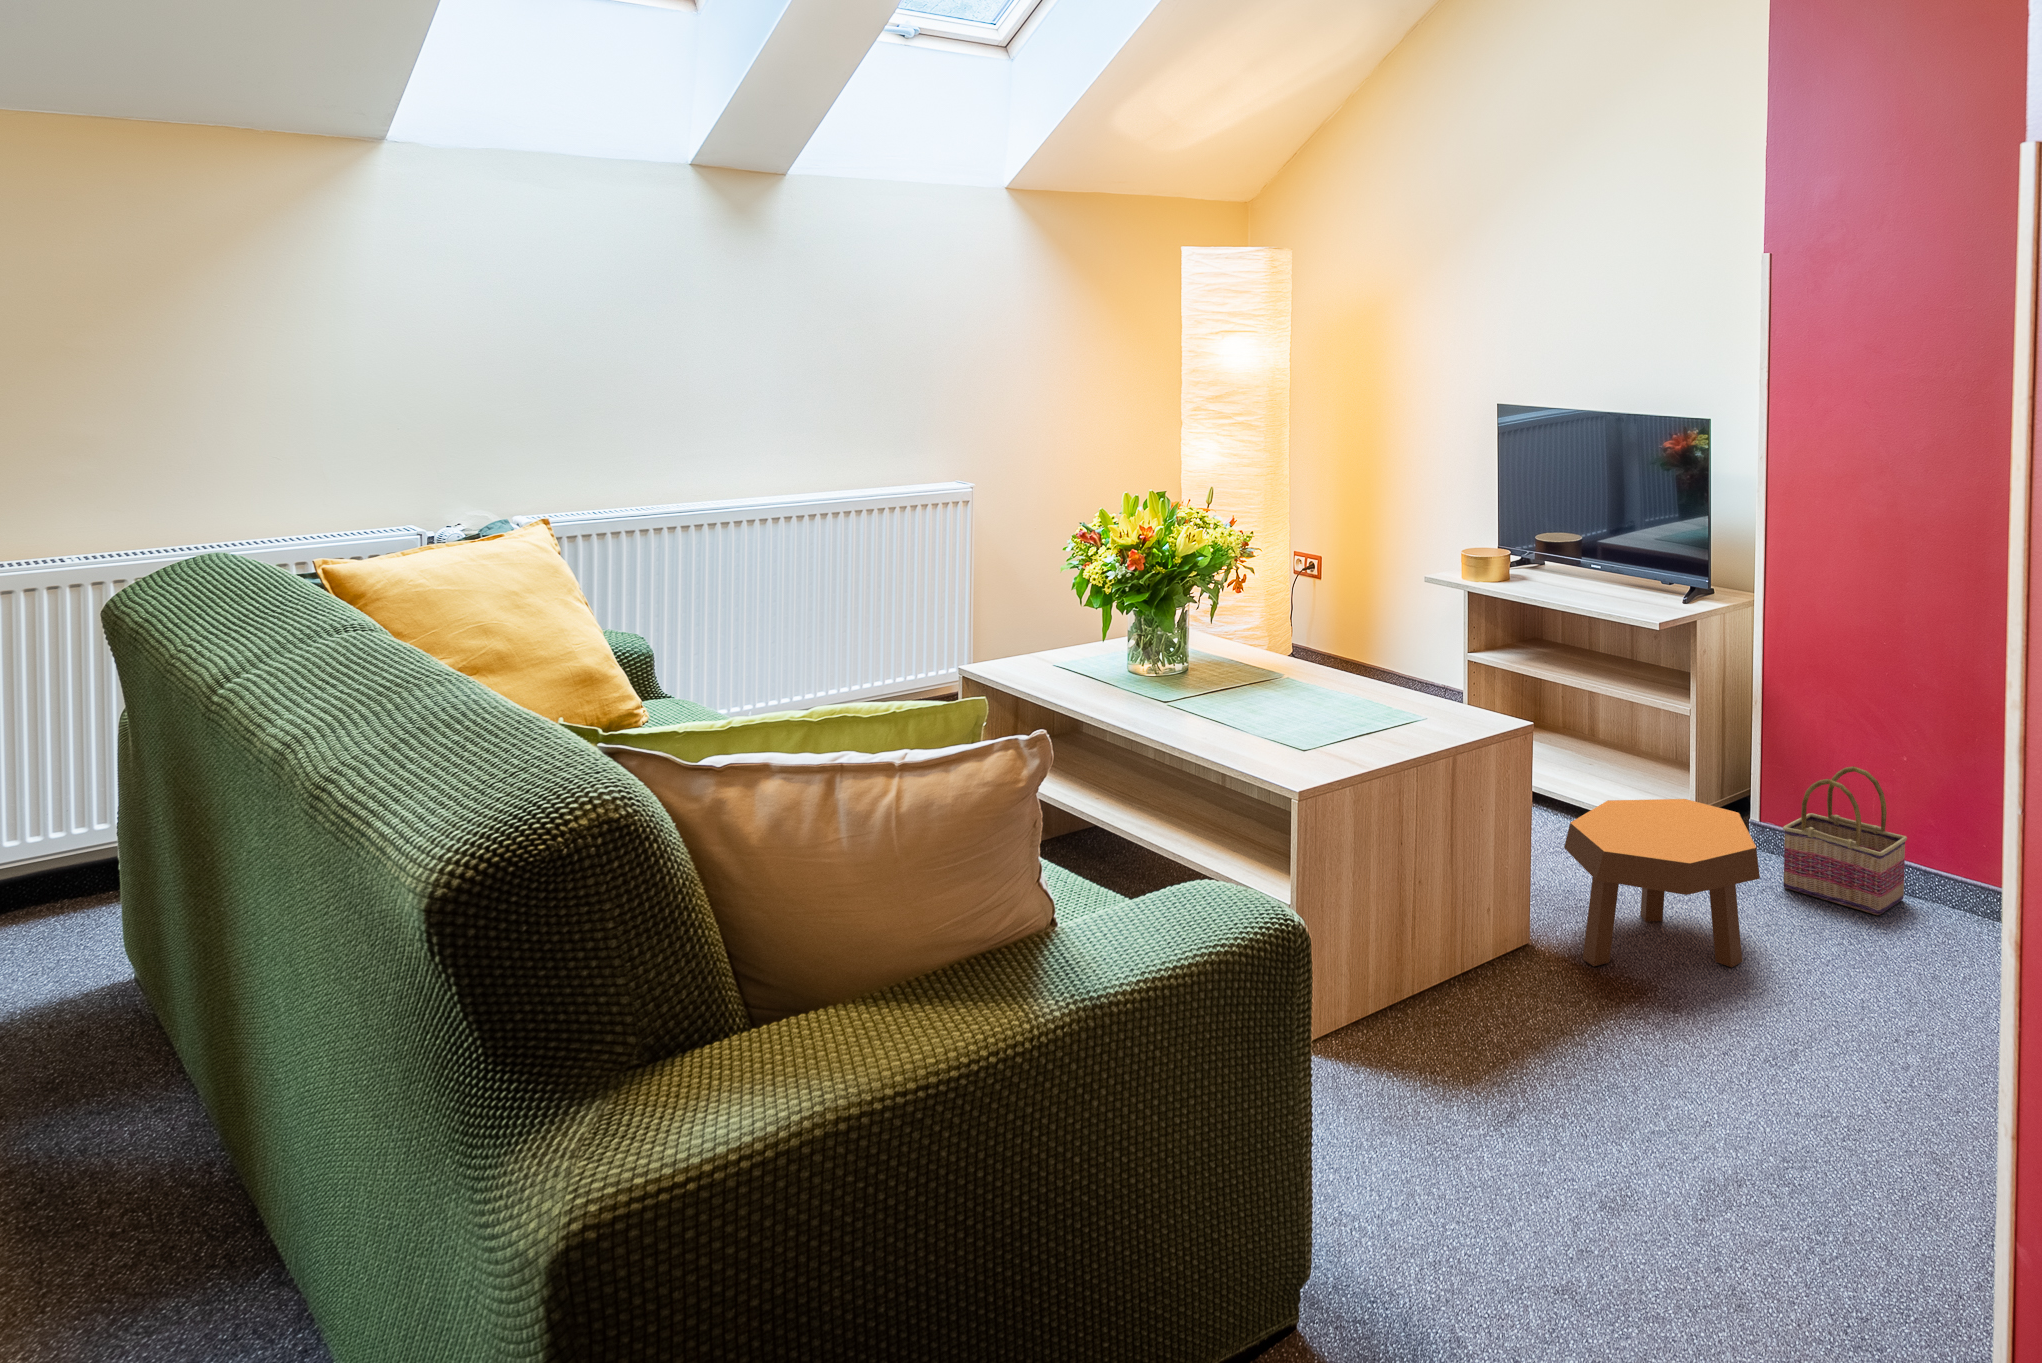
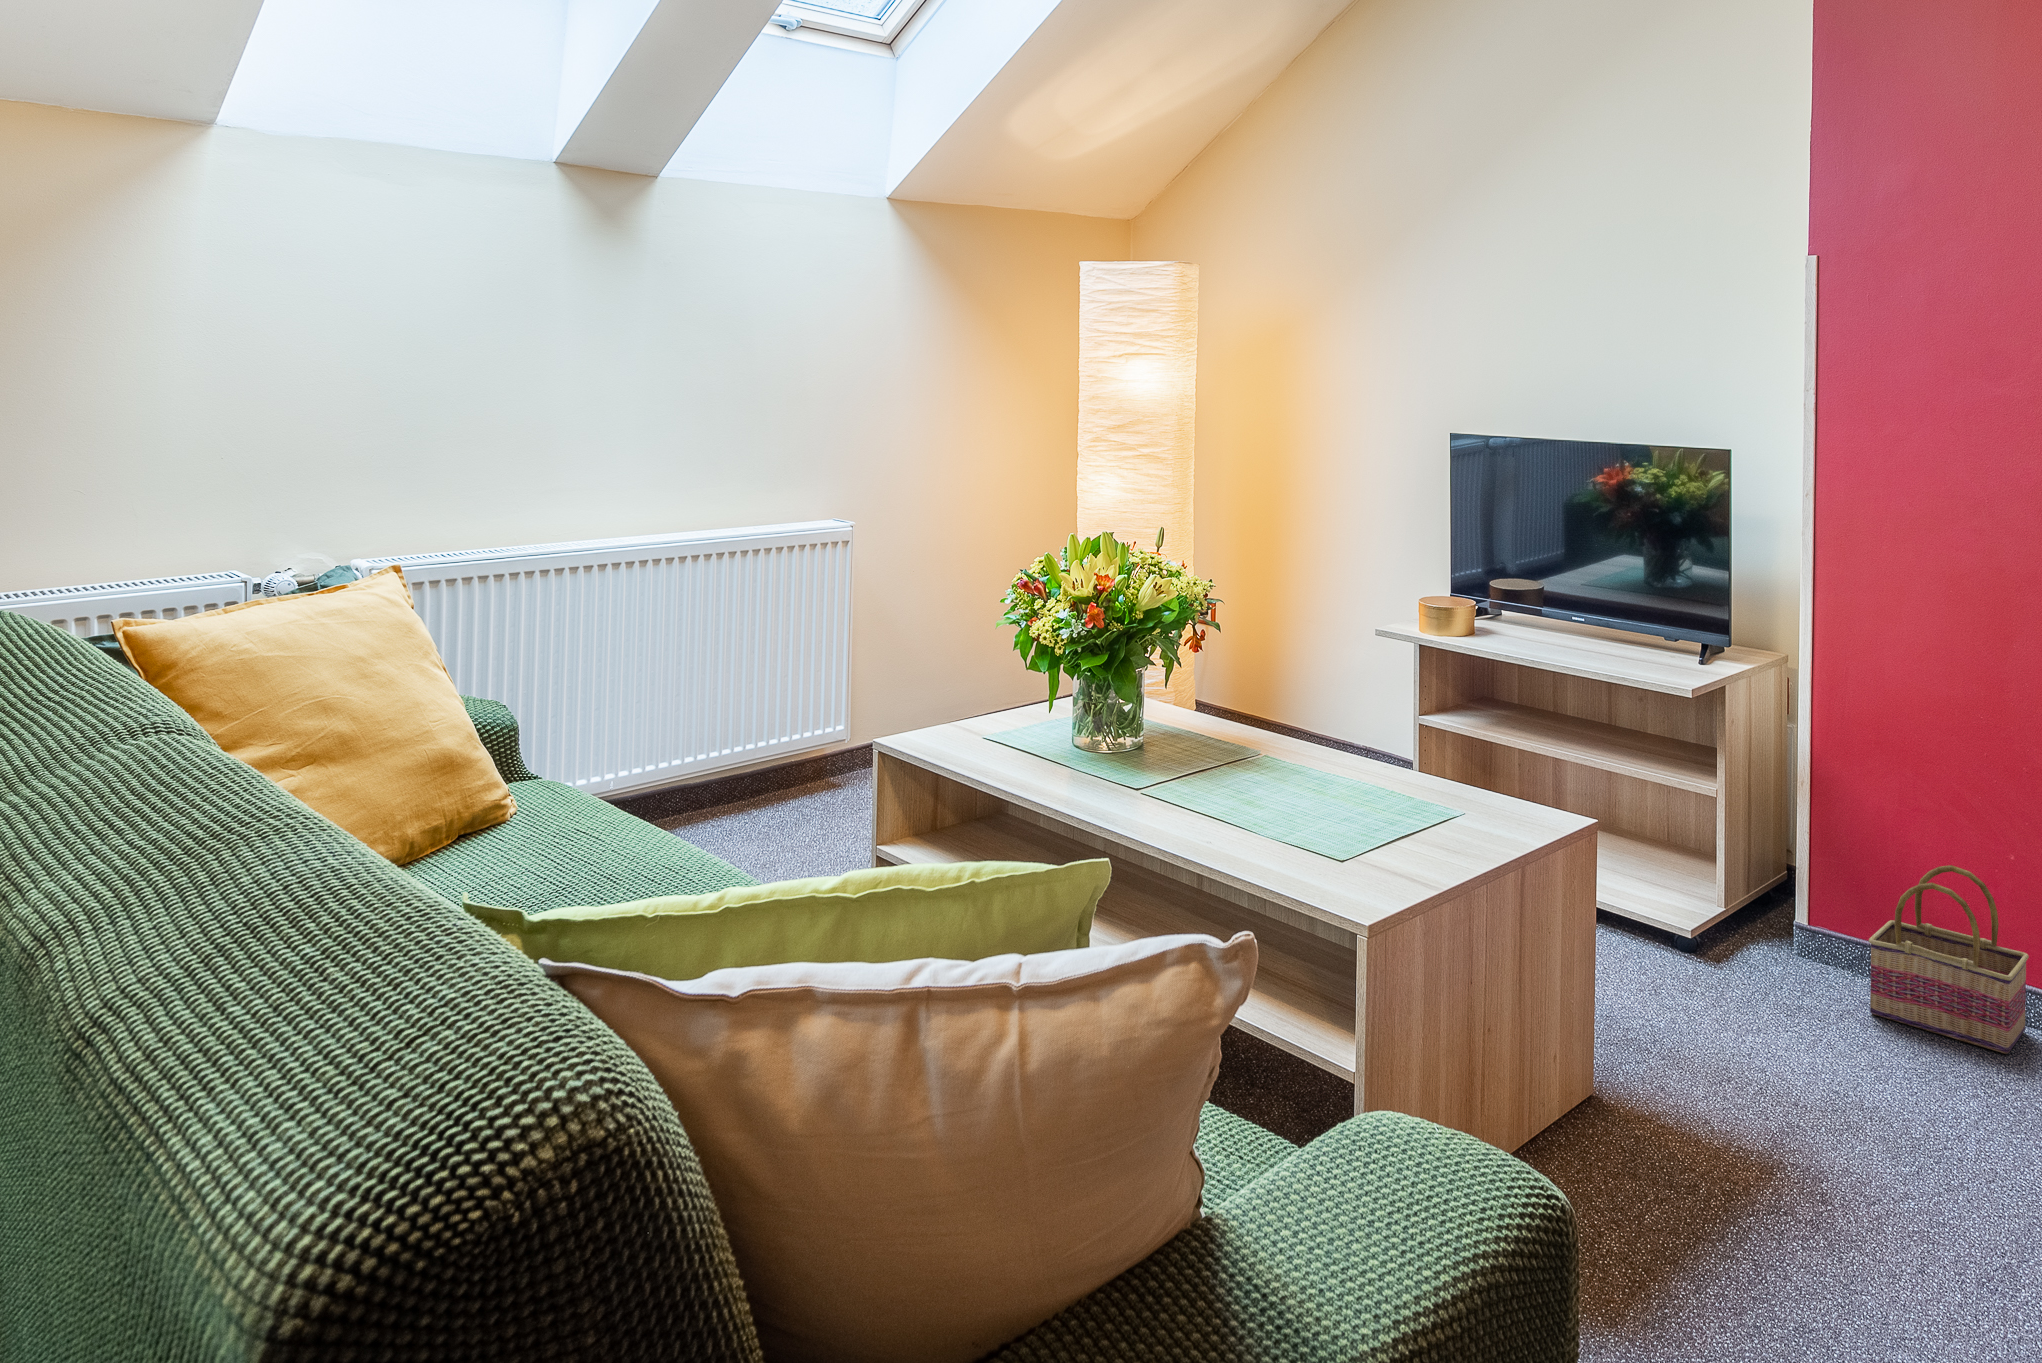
footstool: present [1564,799,1760,967] -> none [1631,907,1898,1131]

